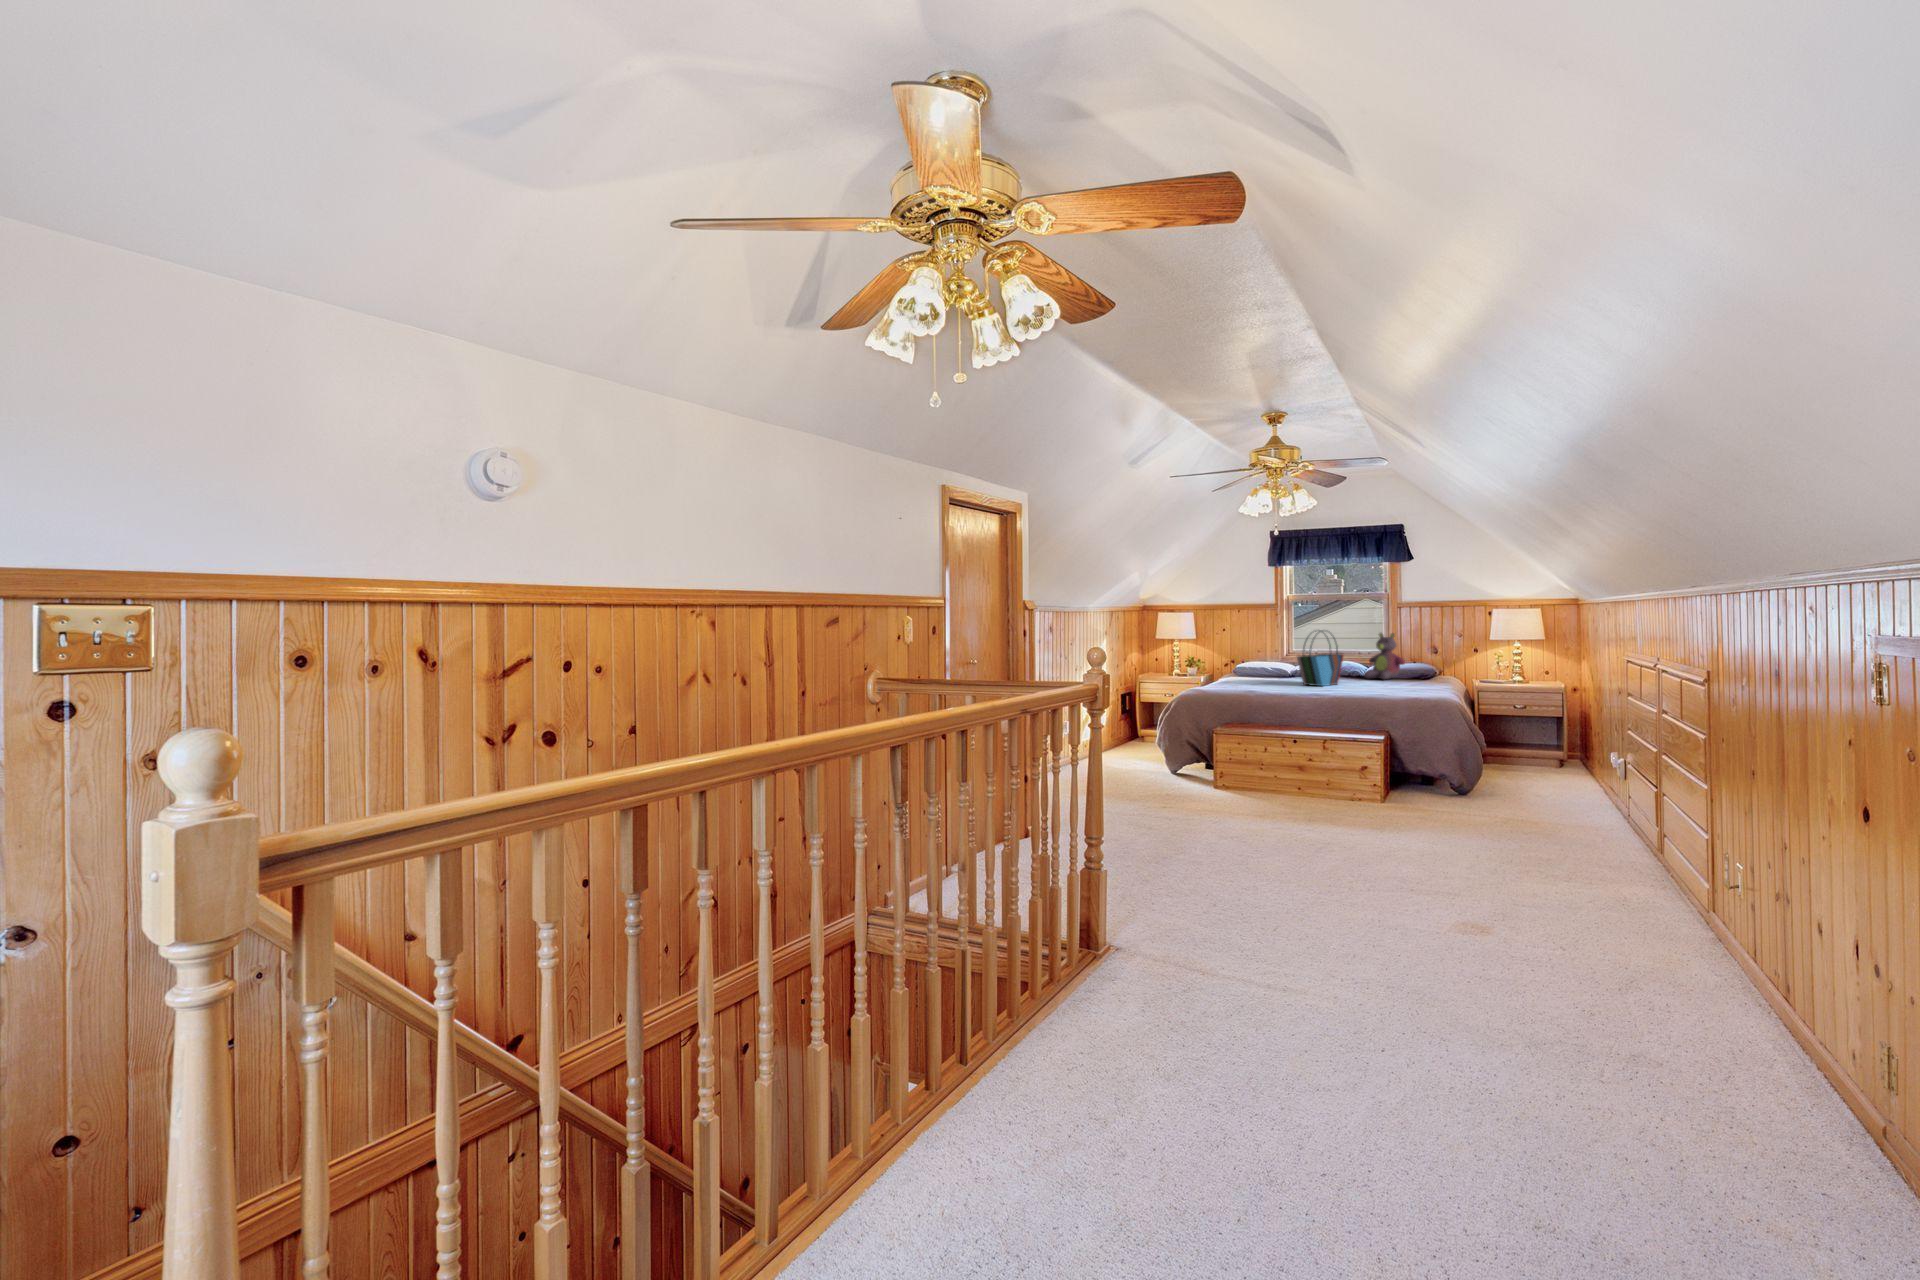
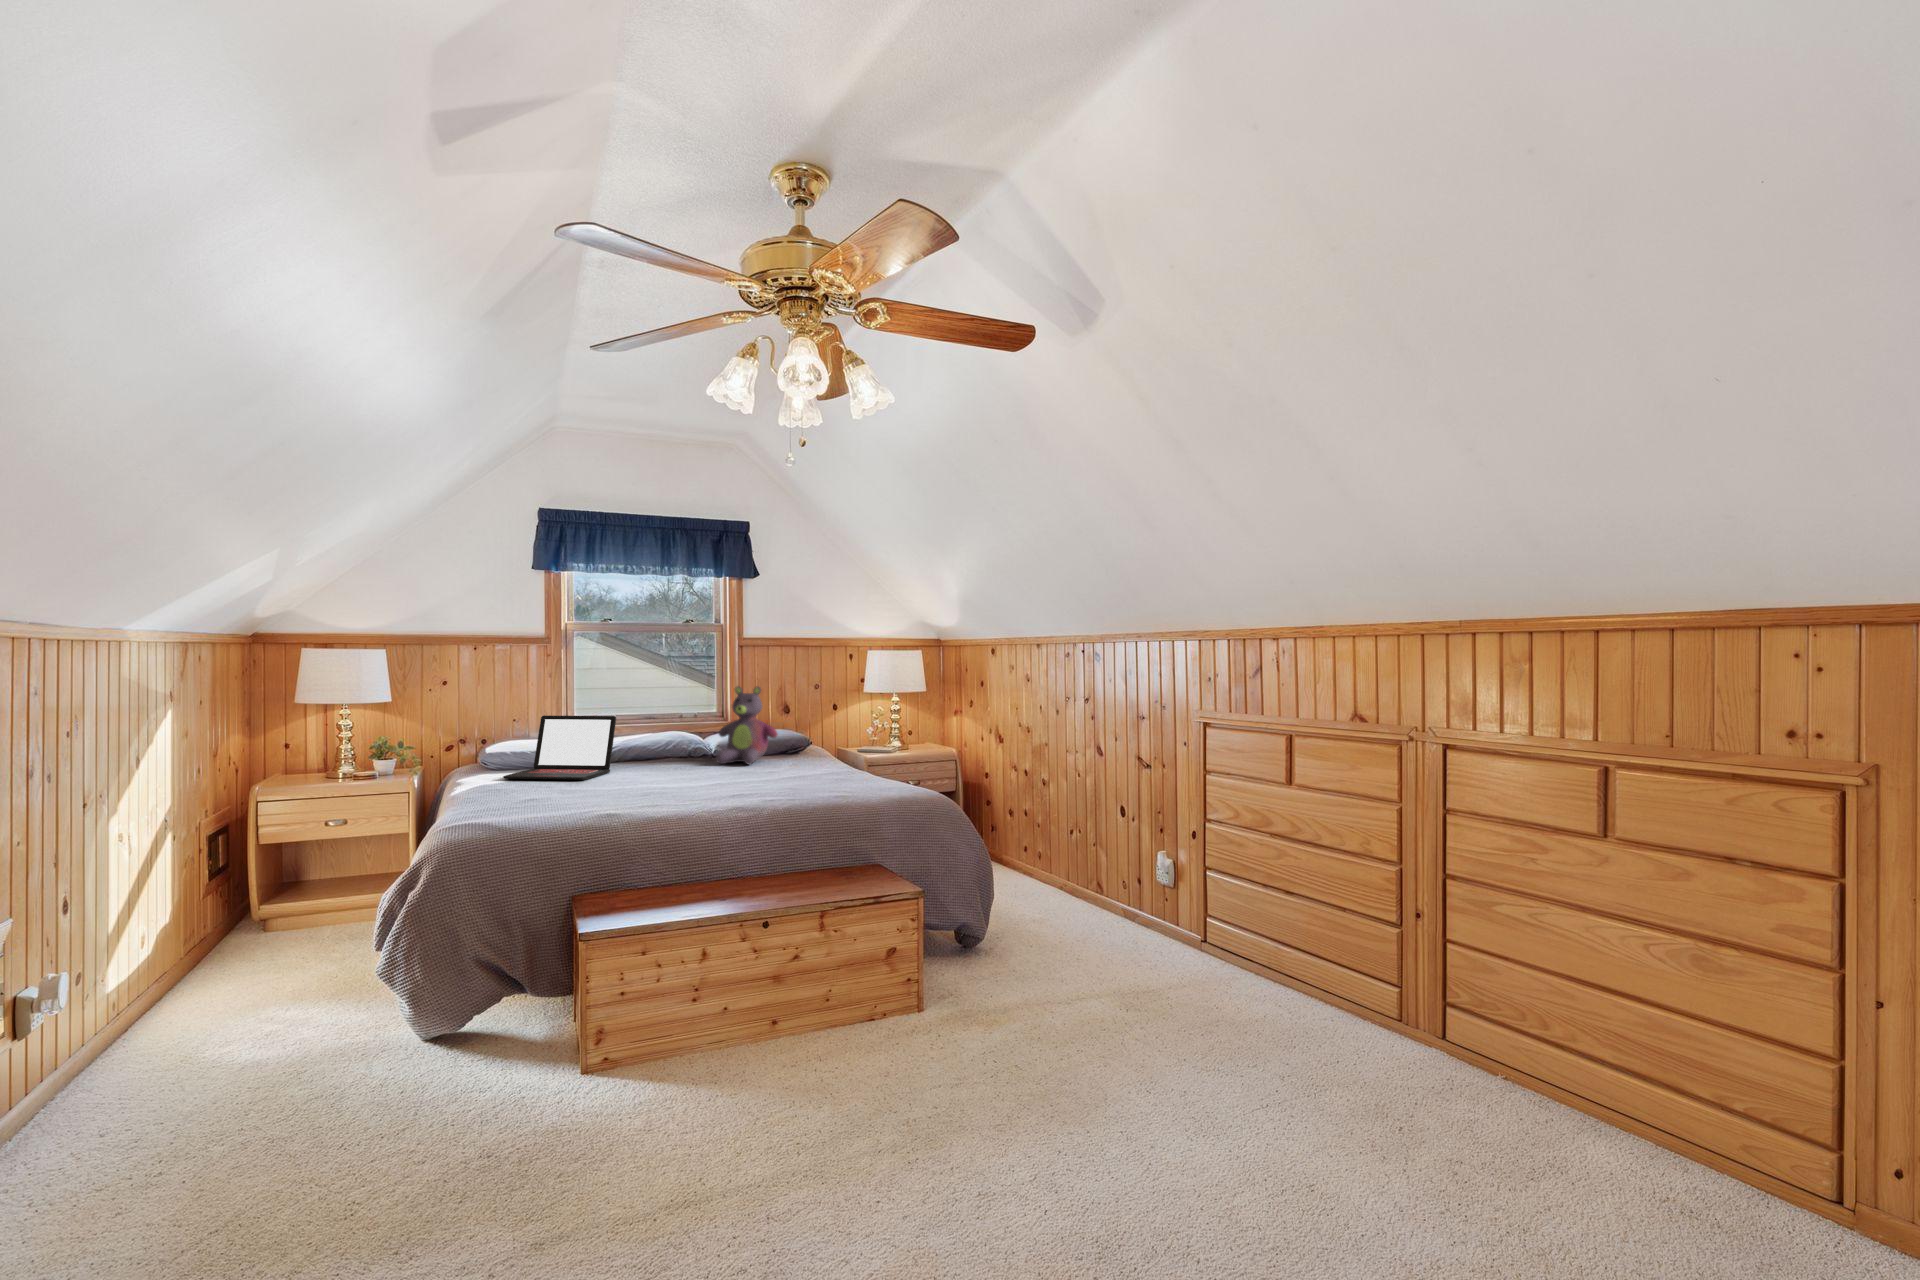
tote bag: present [1297,630,1344,686] -> none [621,685,697,791]
laptop: none [1245,647,1305,680] -> present [503,716,616,780]

